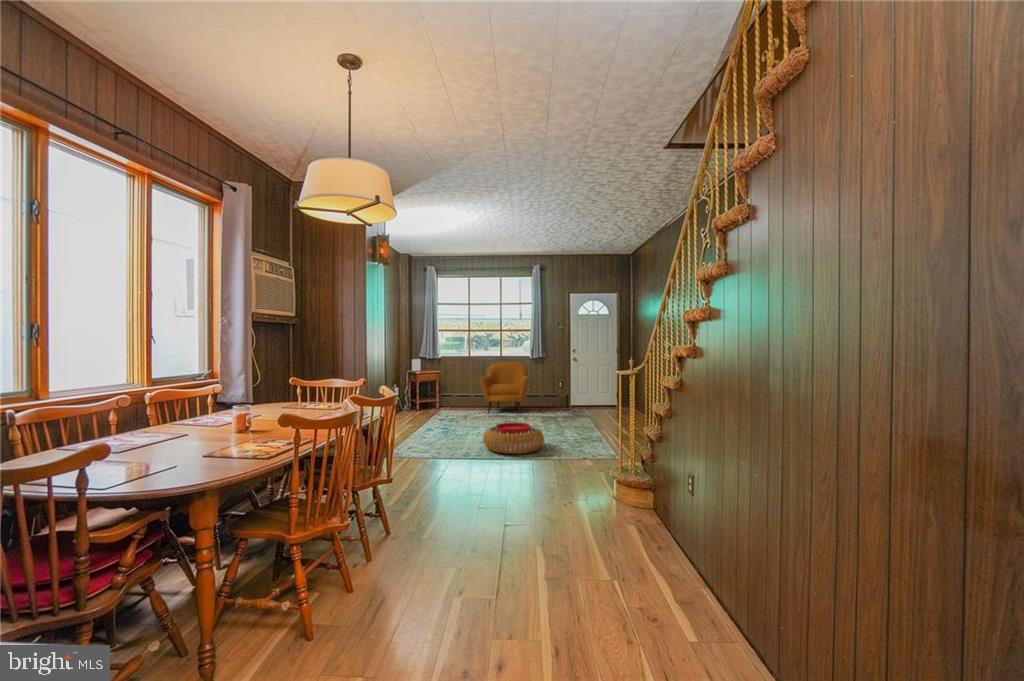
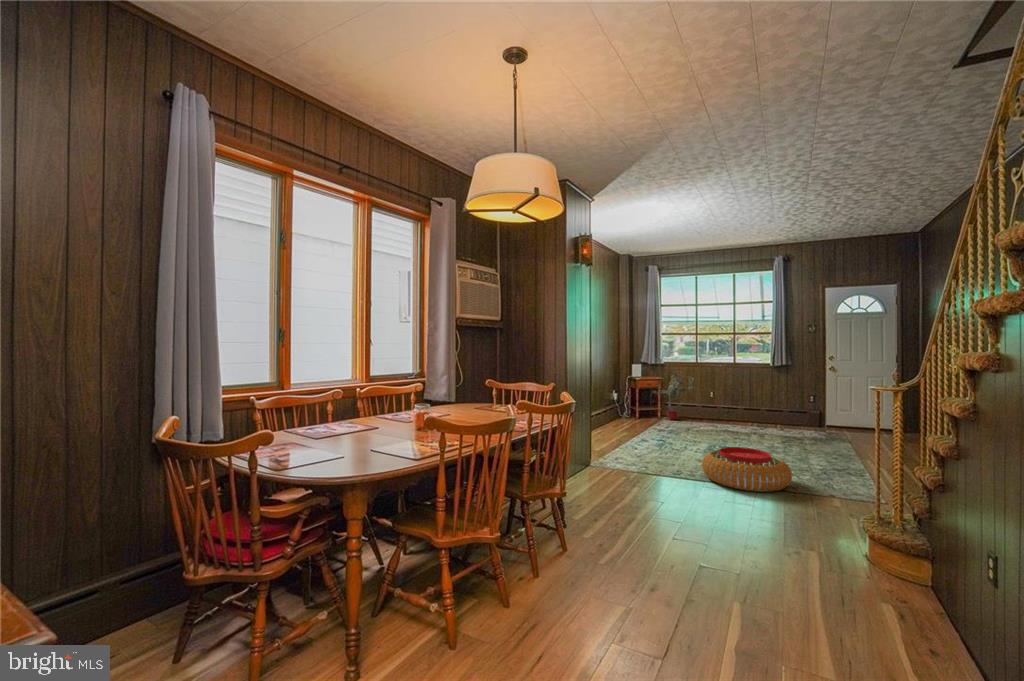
armchair: present [479,362,529,413] -> none [708,370,777,434]
potted tree: none [431,364,467,409] -> present [653,371,694,420]

